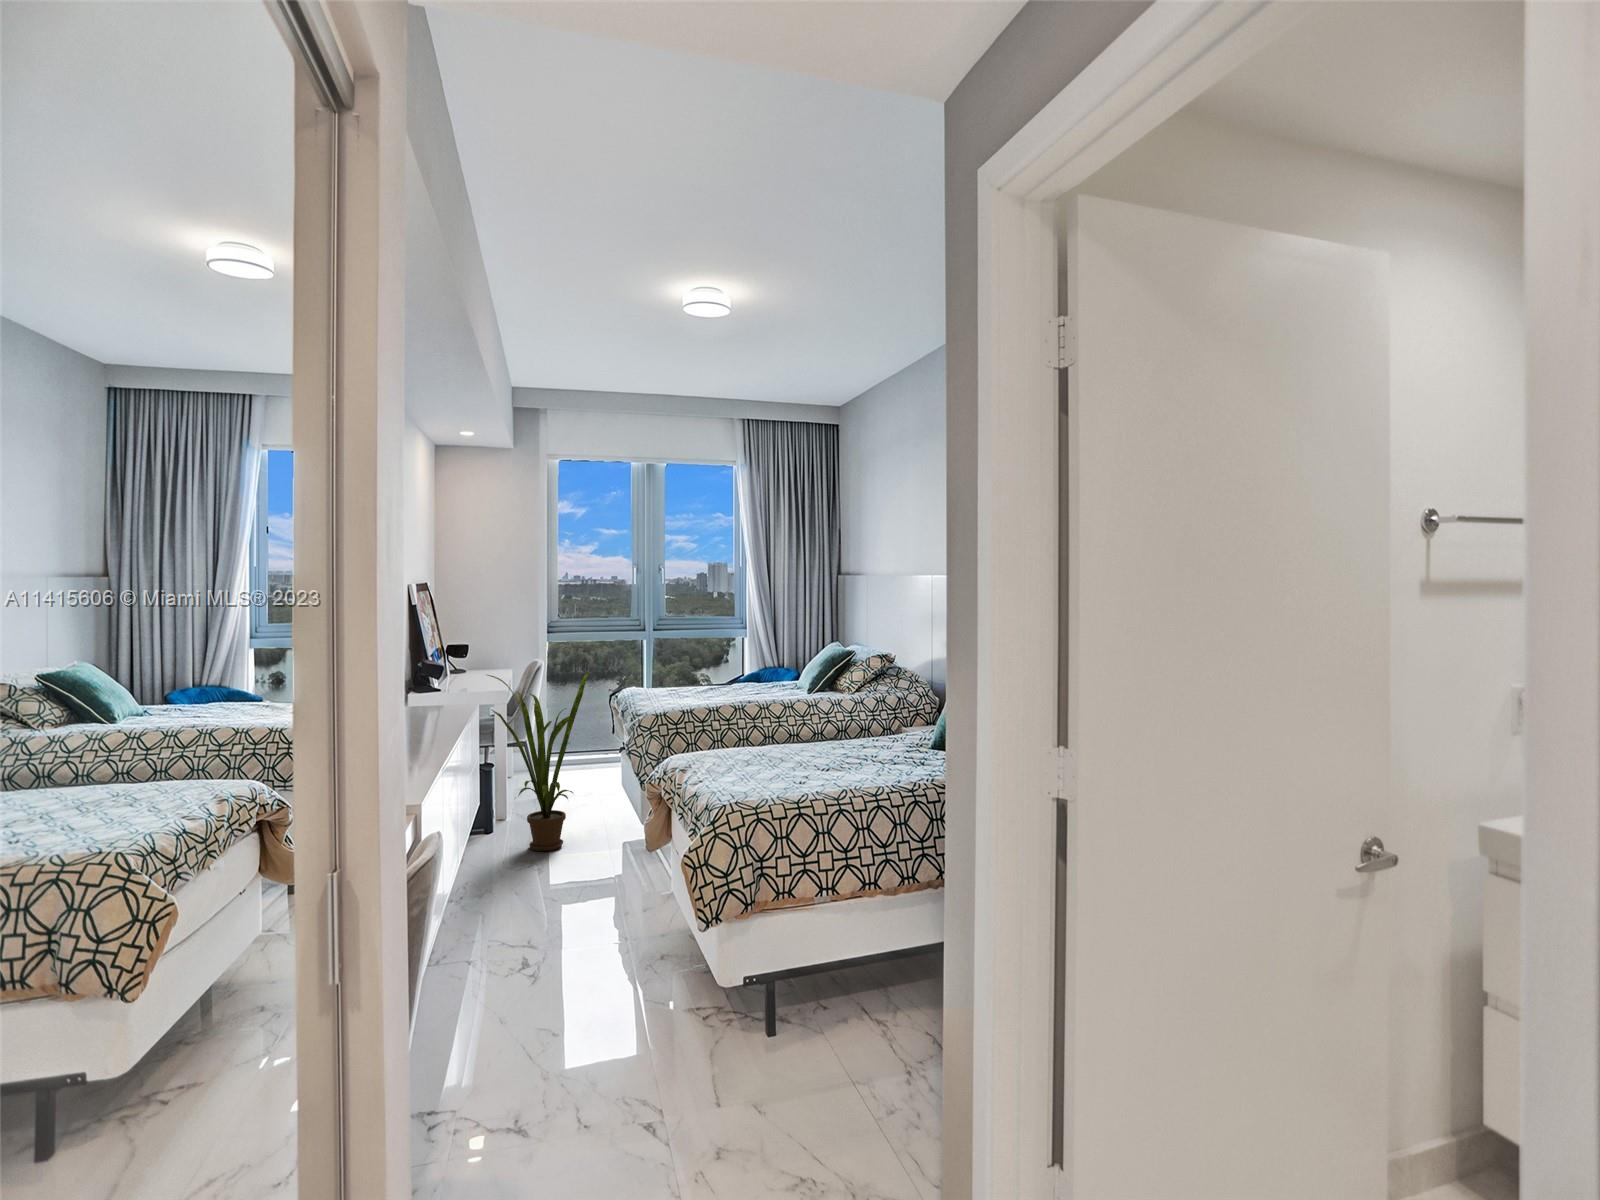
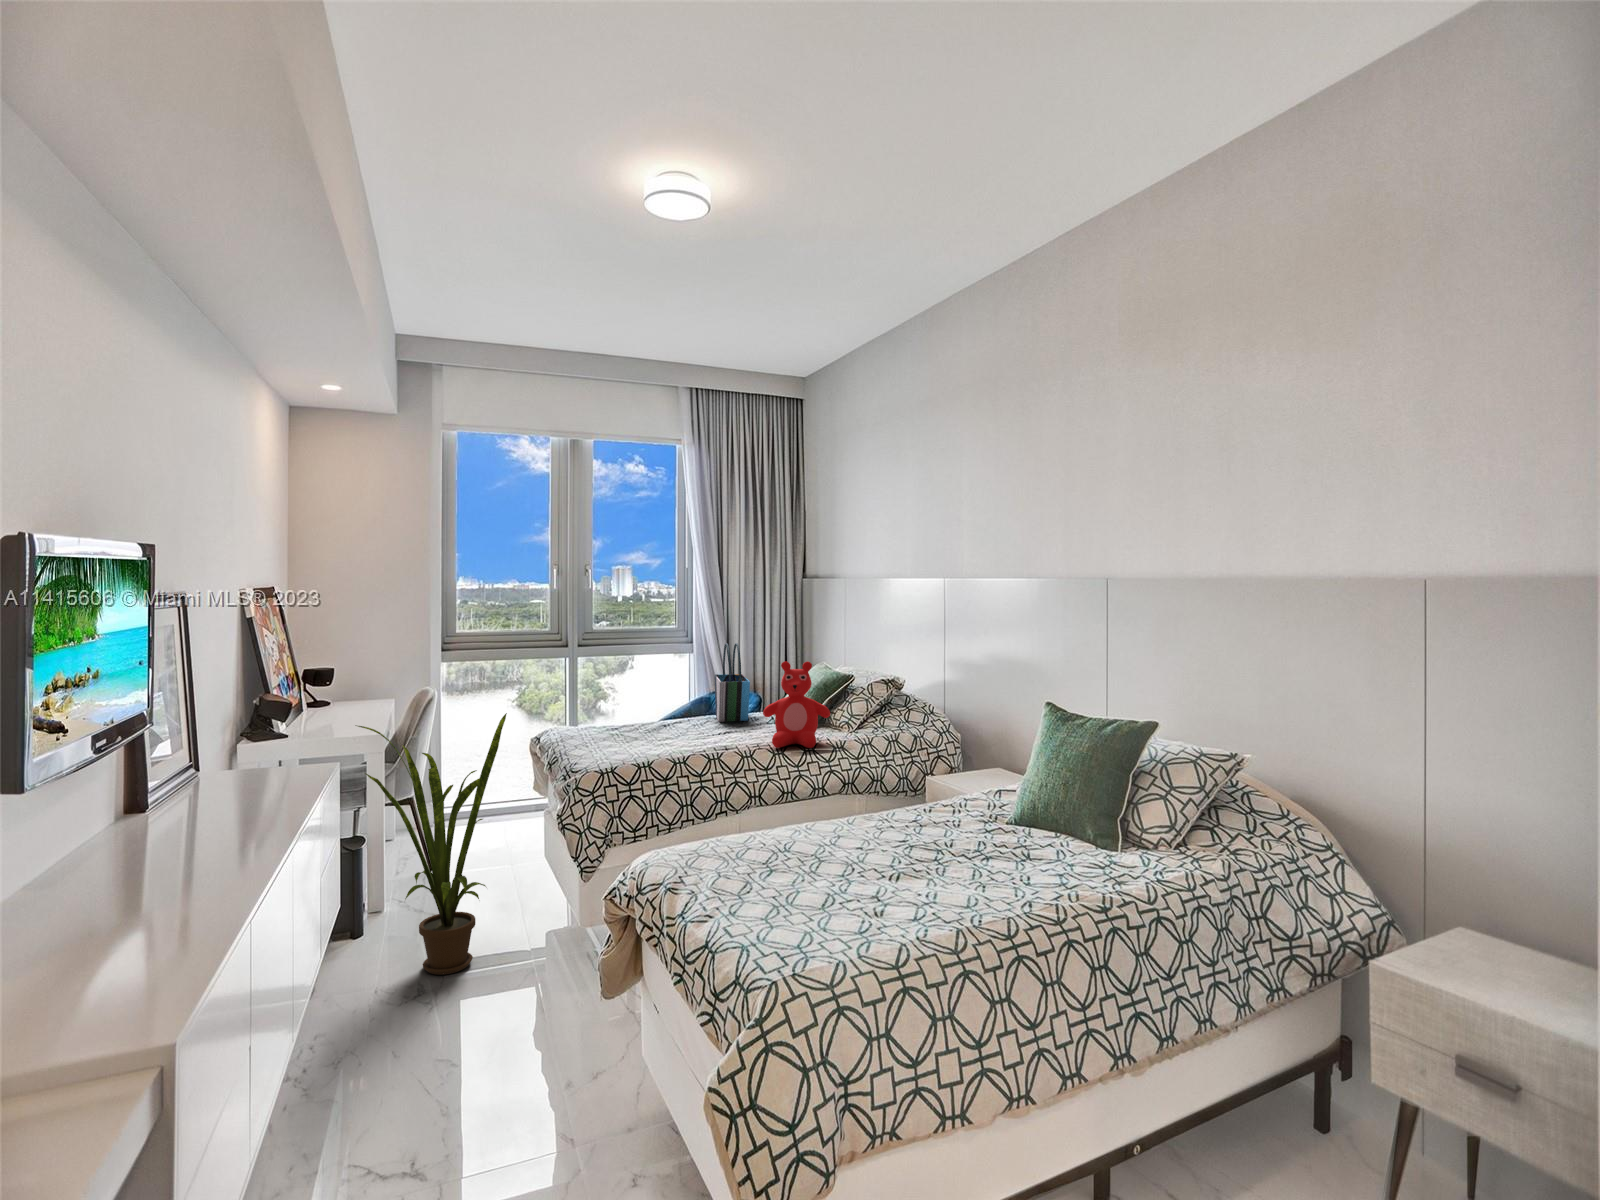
tote bag: none [755,627,779,688] -> present [715,643,750,722]
teddy bear: none [780,638,831,703] -> present [763,661,830,748]

